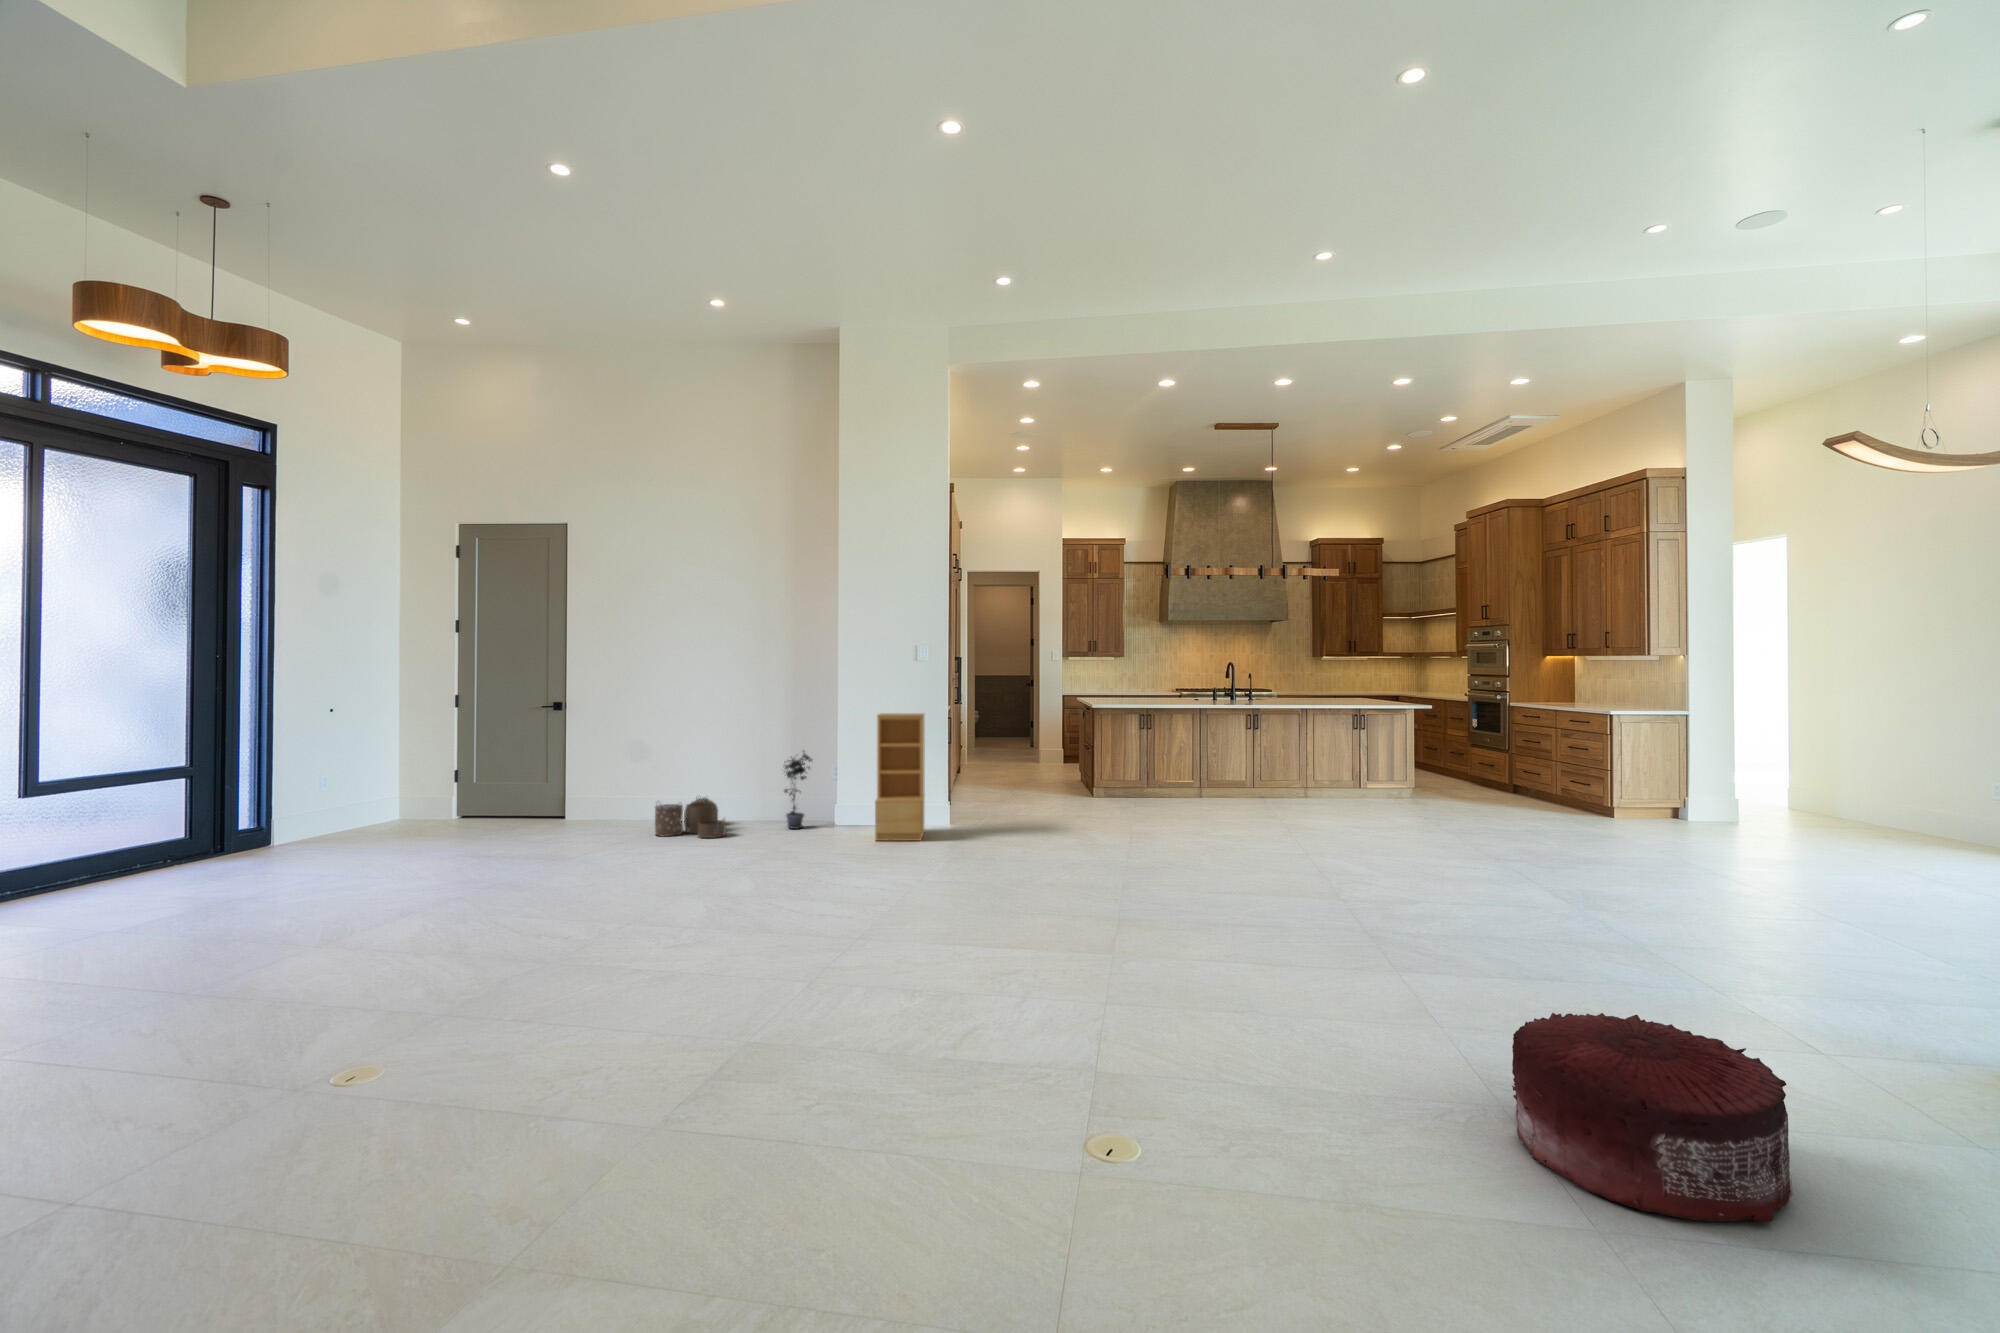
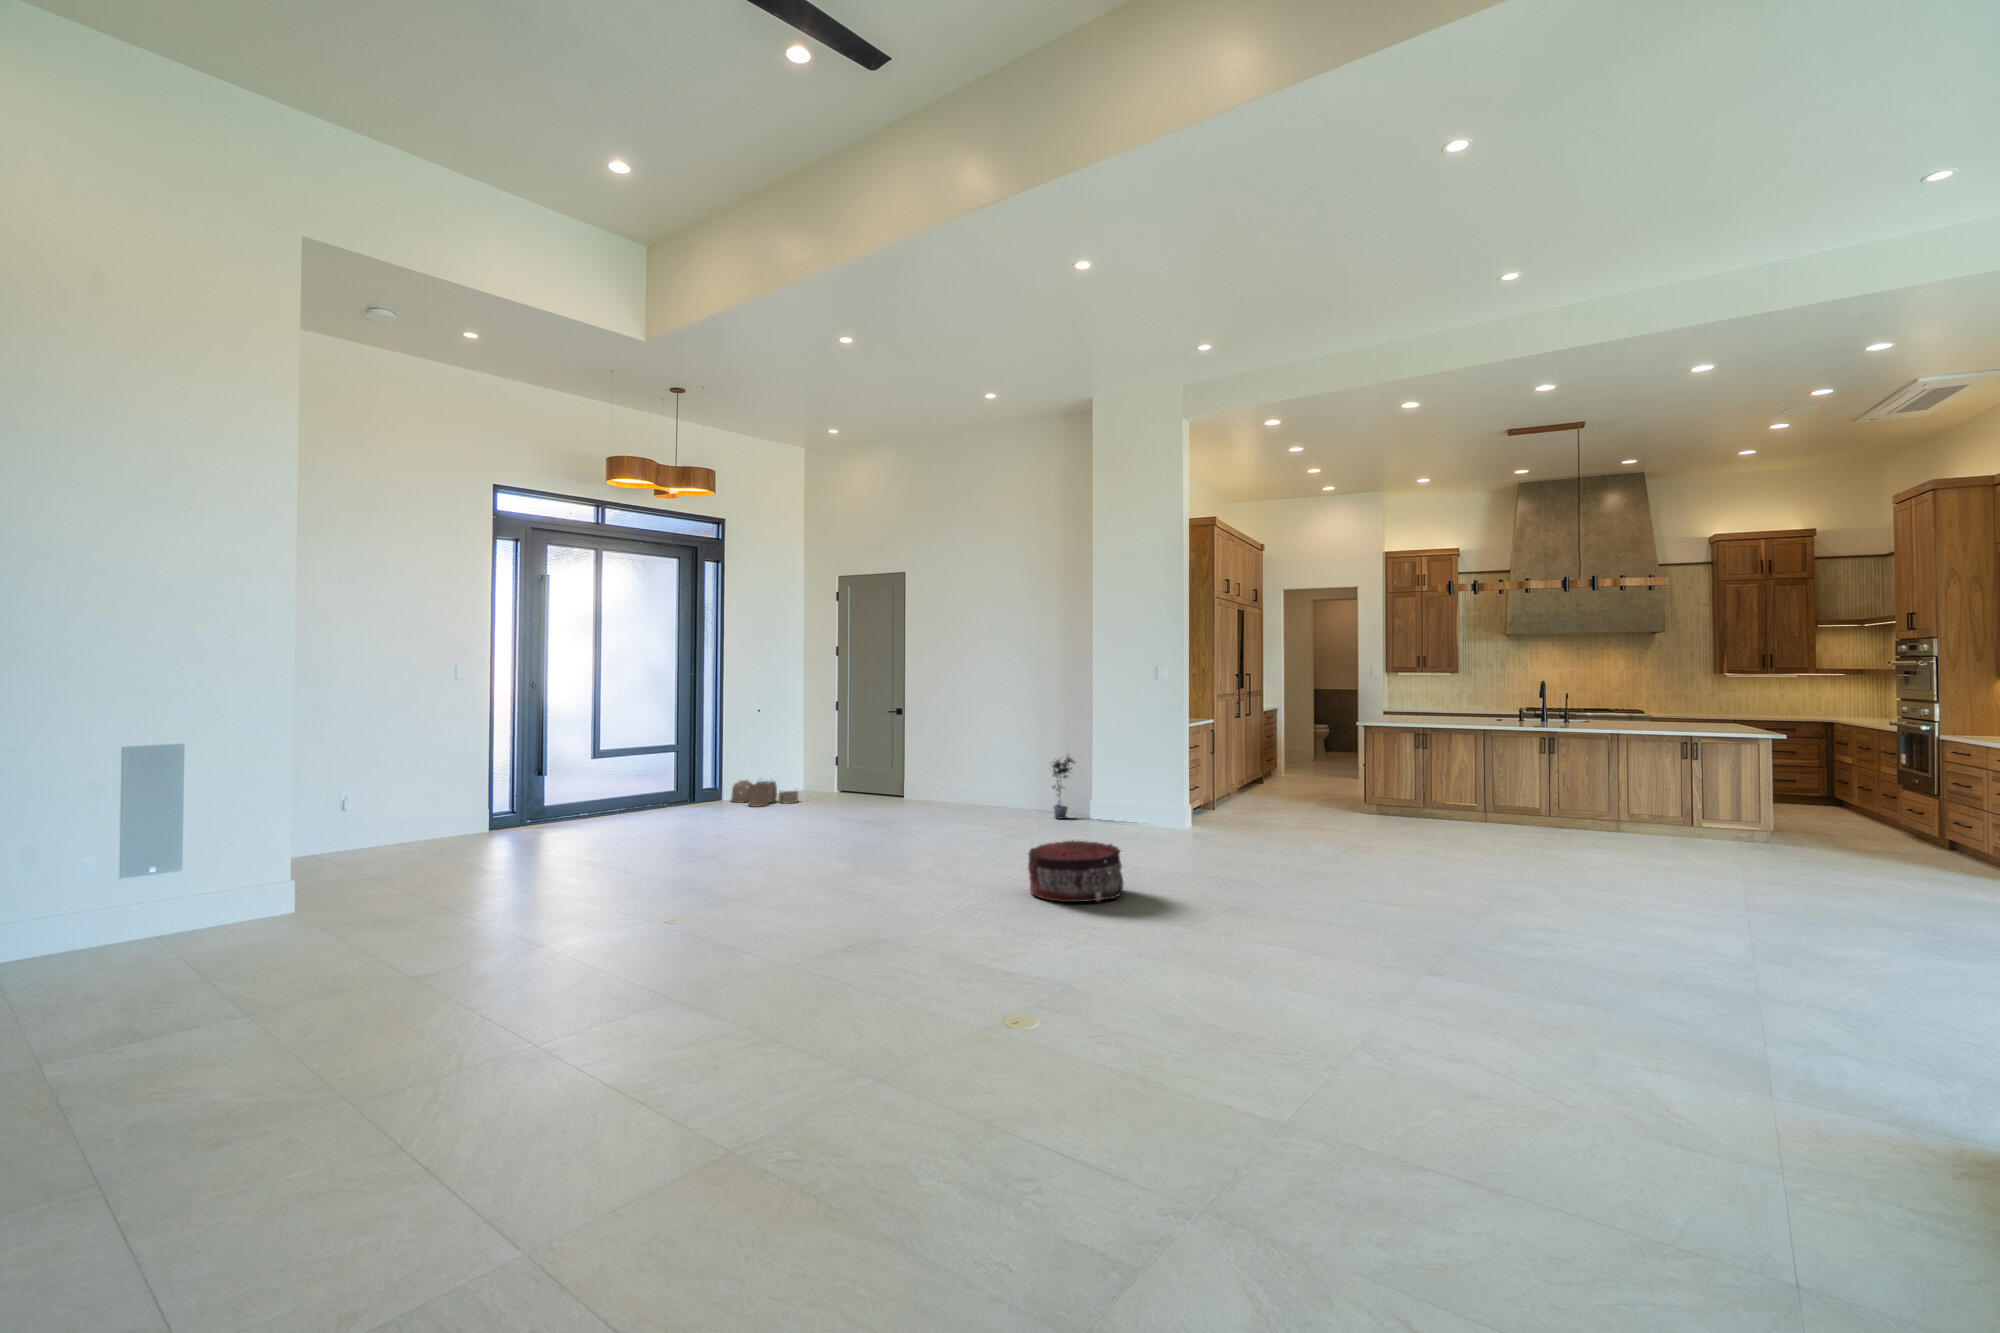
bookshelf: present [875,713,925,841] -> none [1110,724,1162,837]
woven basket: present [655,798,726,838] -> present [731,780,798,807]
pouf: present [1512,1013,1793,1221] -> present [1028,841,1124,902]

